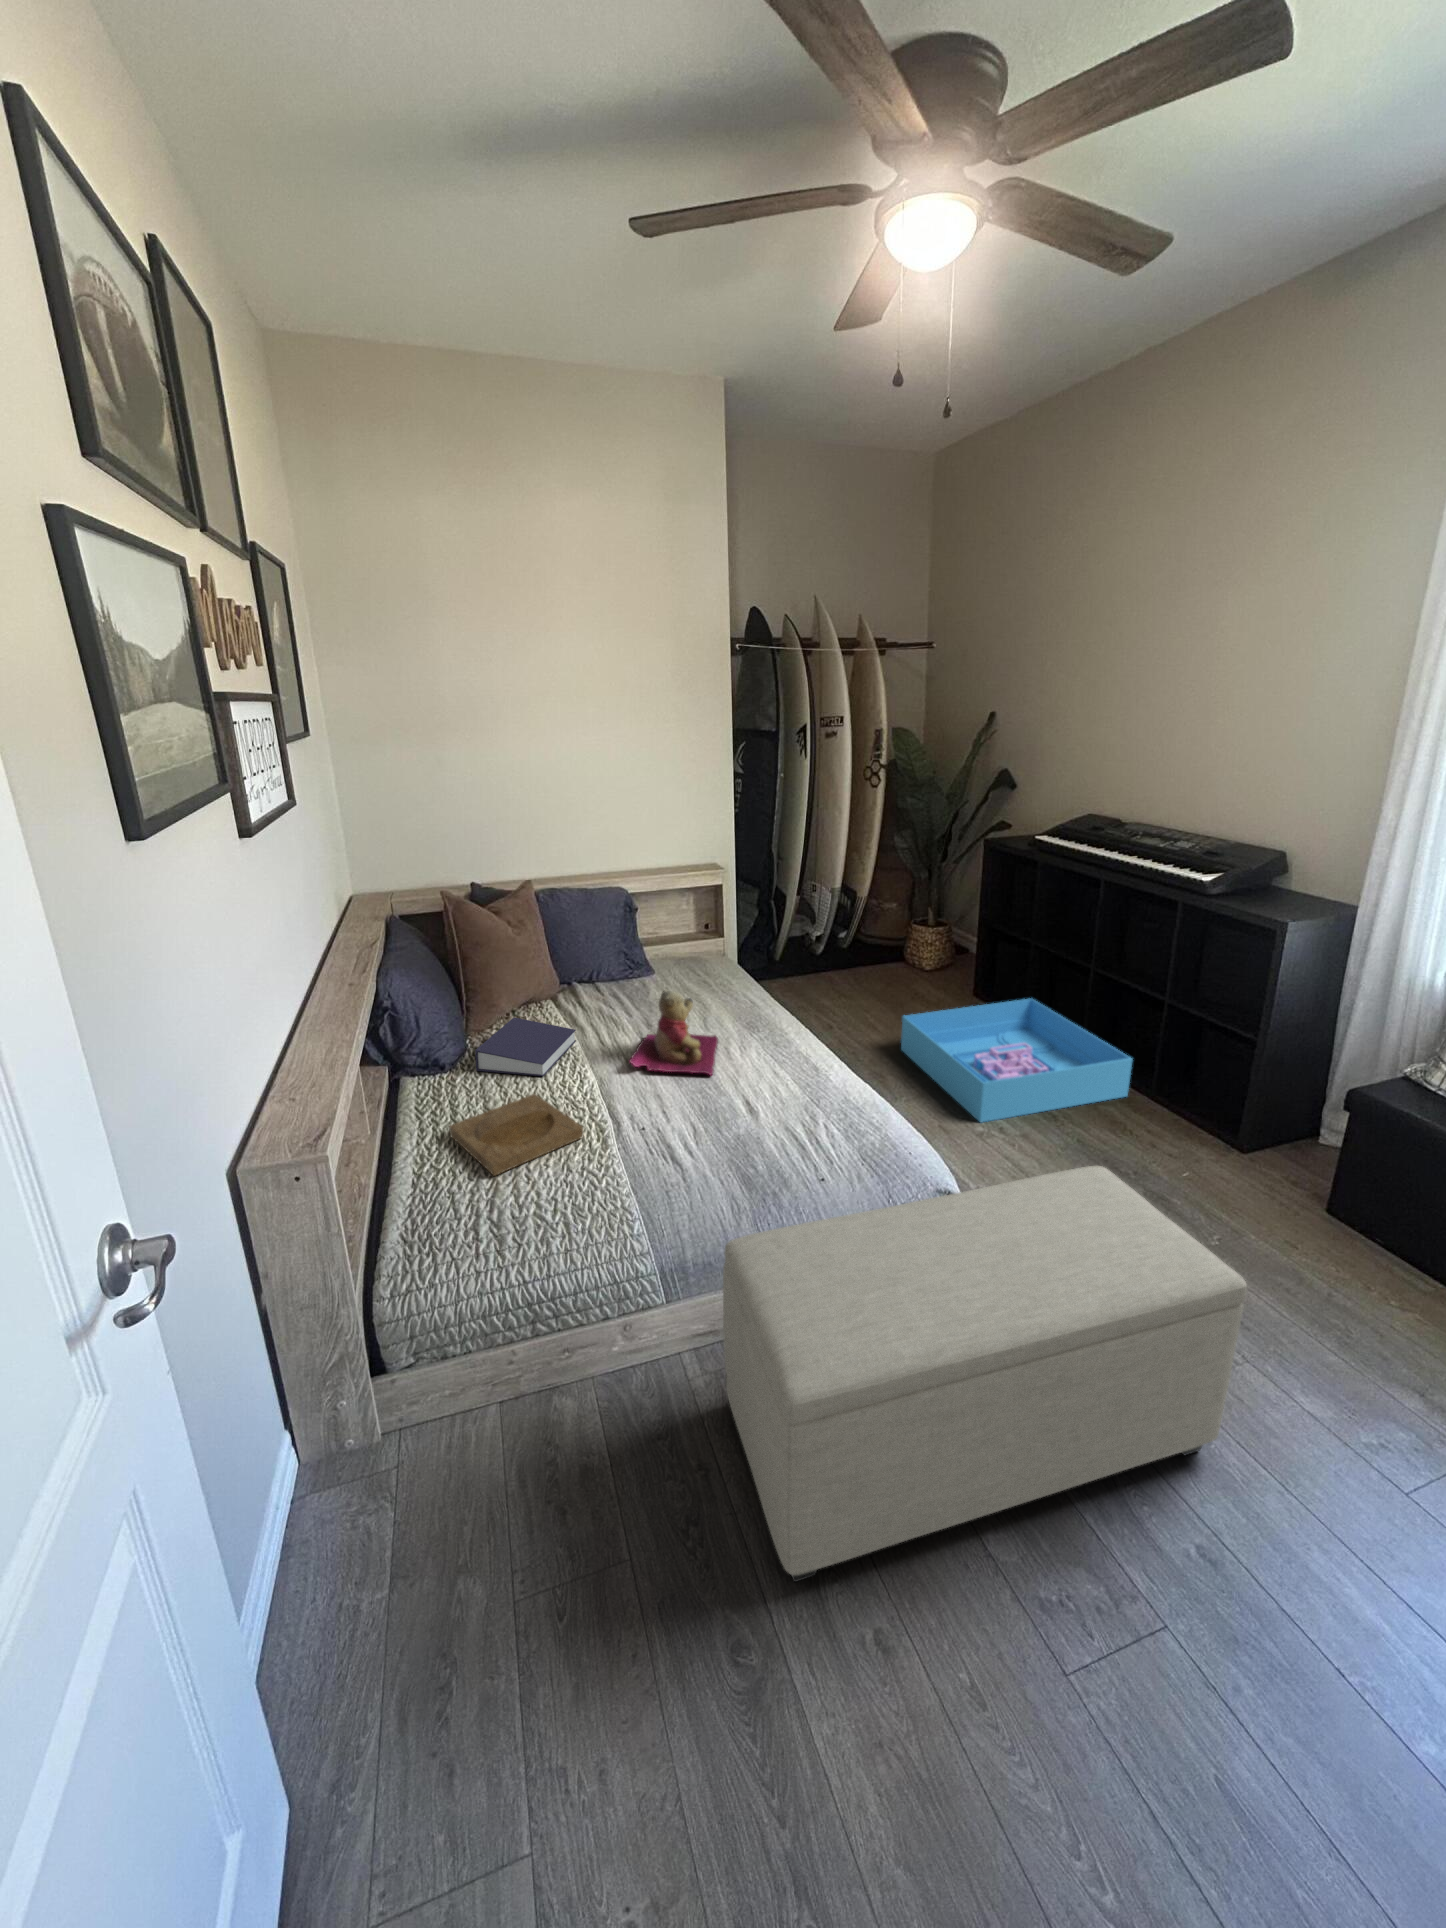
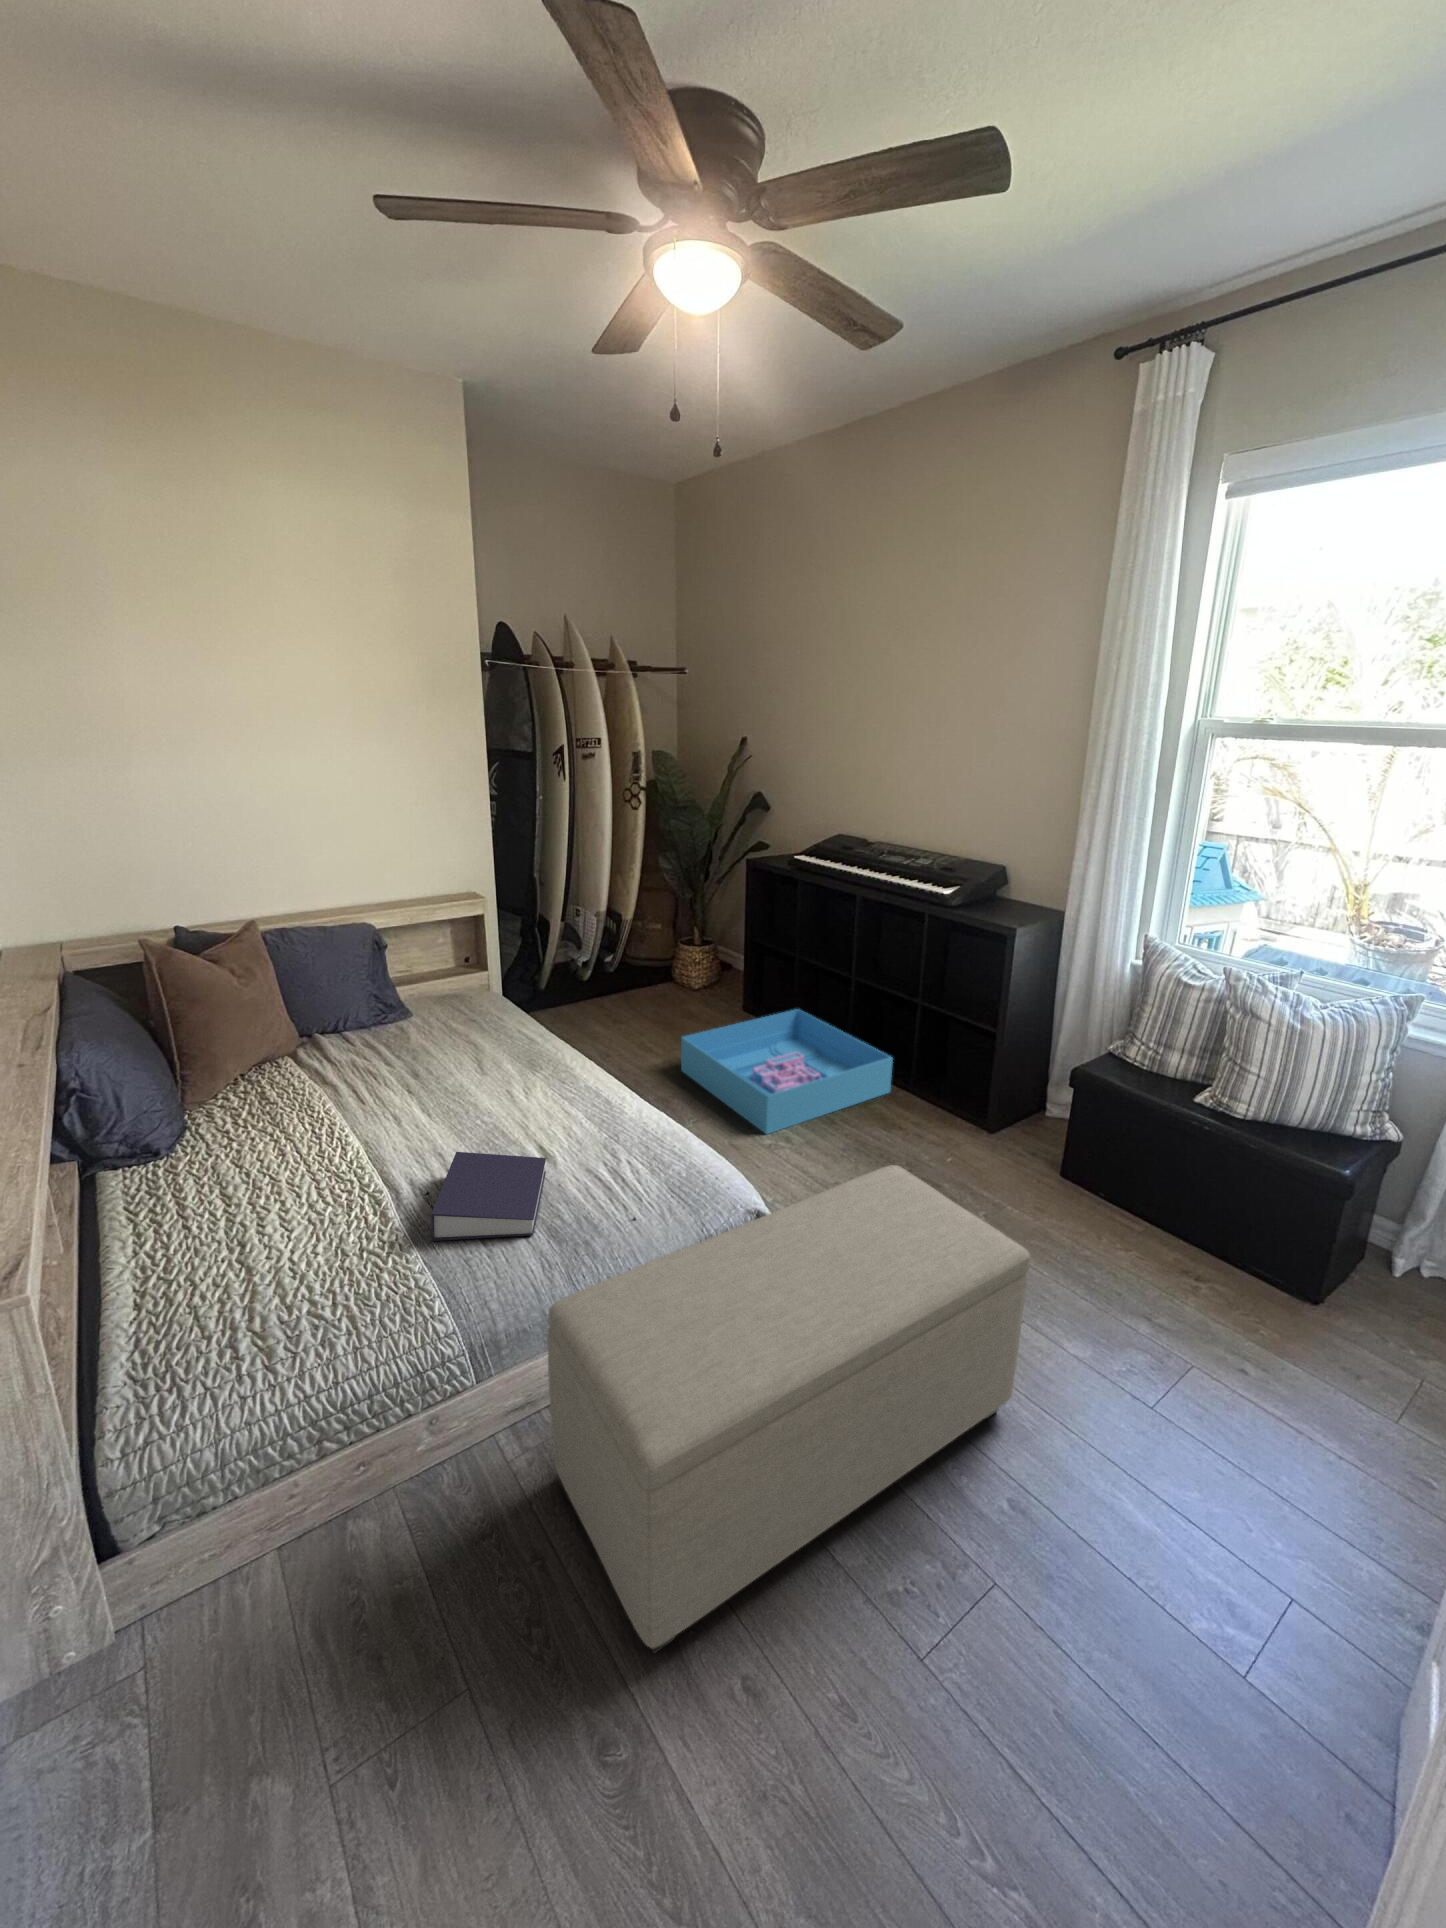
teddy bear: present [630,990,718,1076] -> none [400,1035,500,1126]
book: present [475,1017,576,1076] -> present [431,1152,546,1241]
tray: present [449,1094,583,1176] -> none [178,1170,357,1277]

